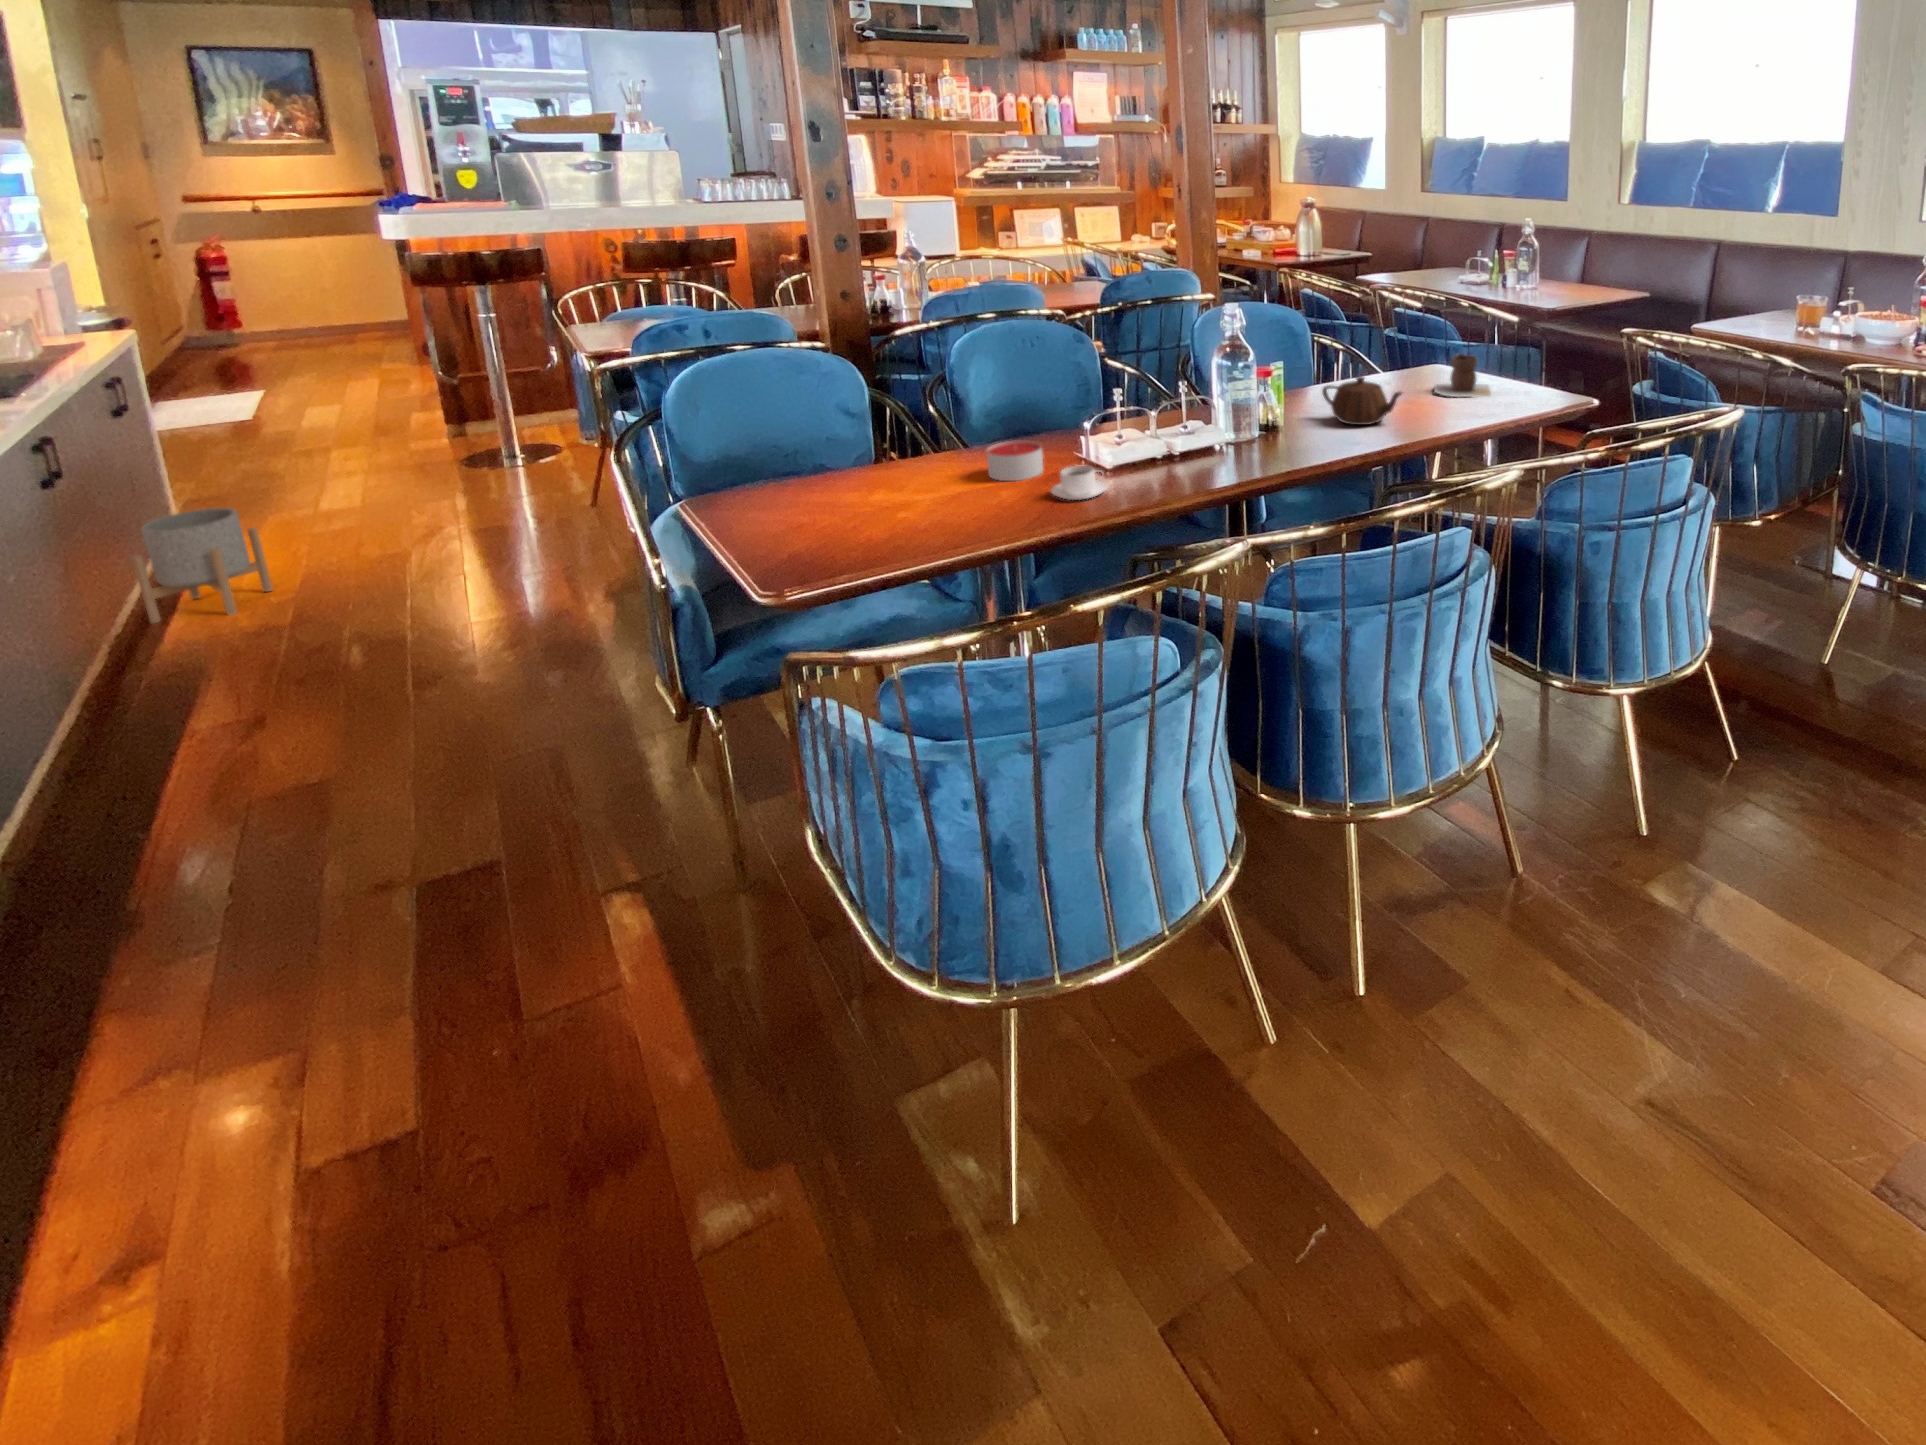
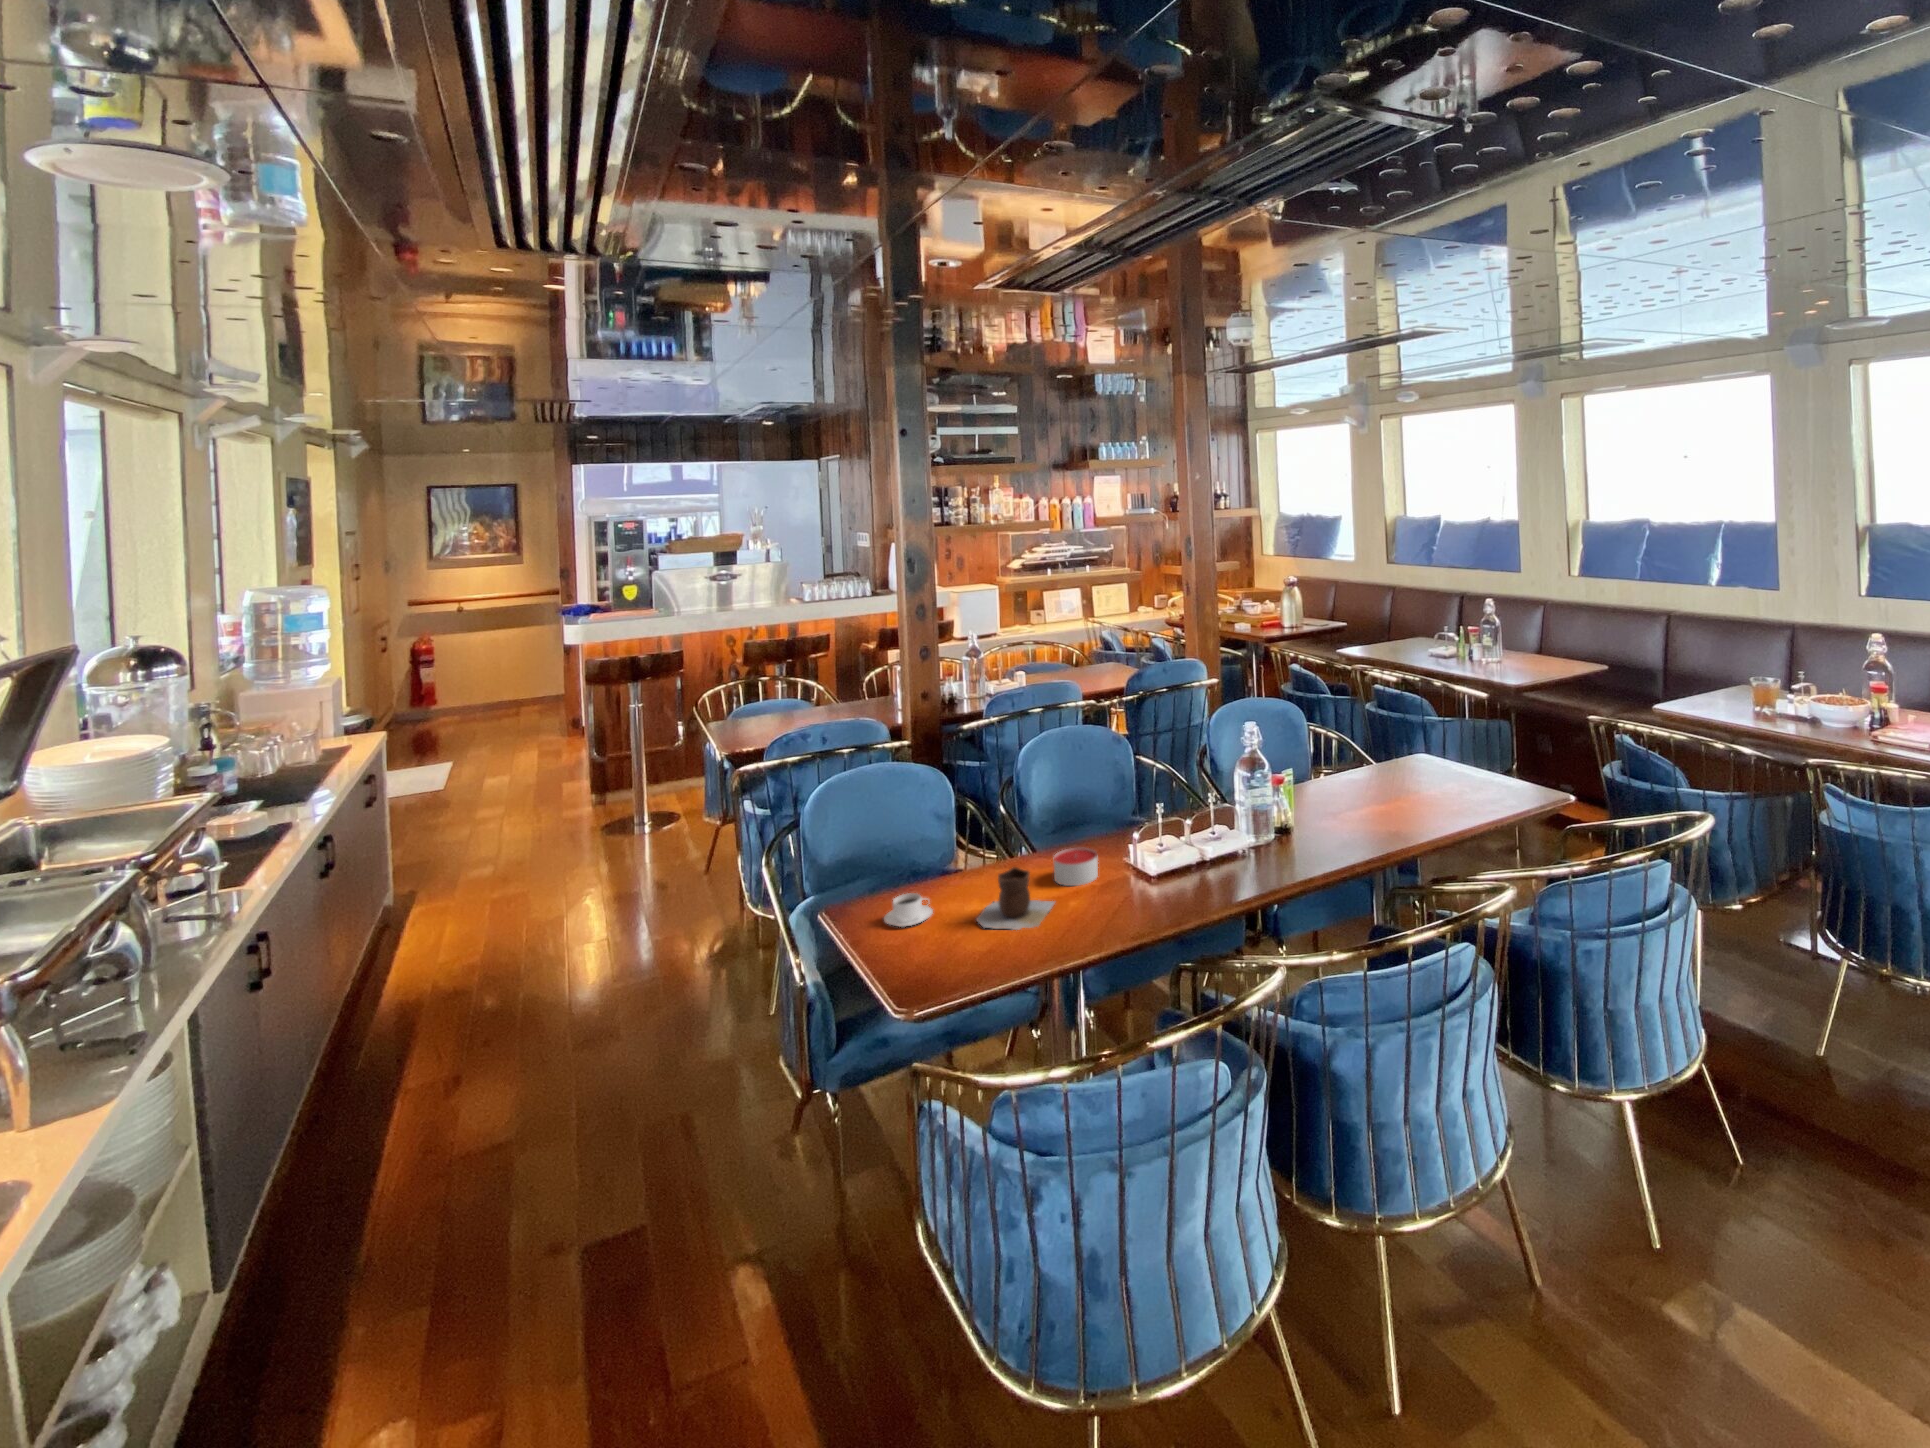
vase: present [1434,354,1491,398] -> present [976,867,1055,930]
teapot: present [1322,376,1402,425] -> none [1325,781,1398,826]
coffee cup: present [1051,465,1108,500] -> present [884,893,933,927]
planter: present [132,508,272,623] -> none [378,880,468,981]

